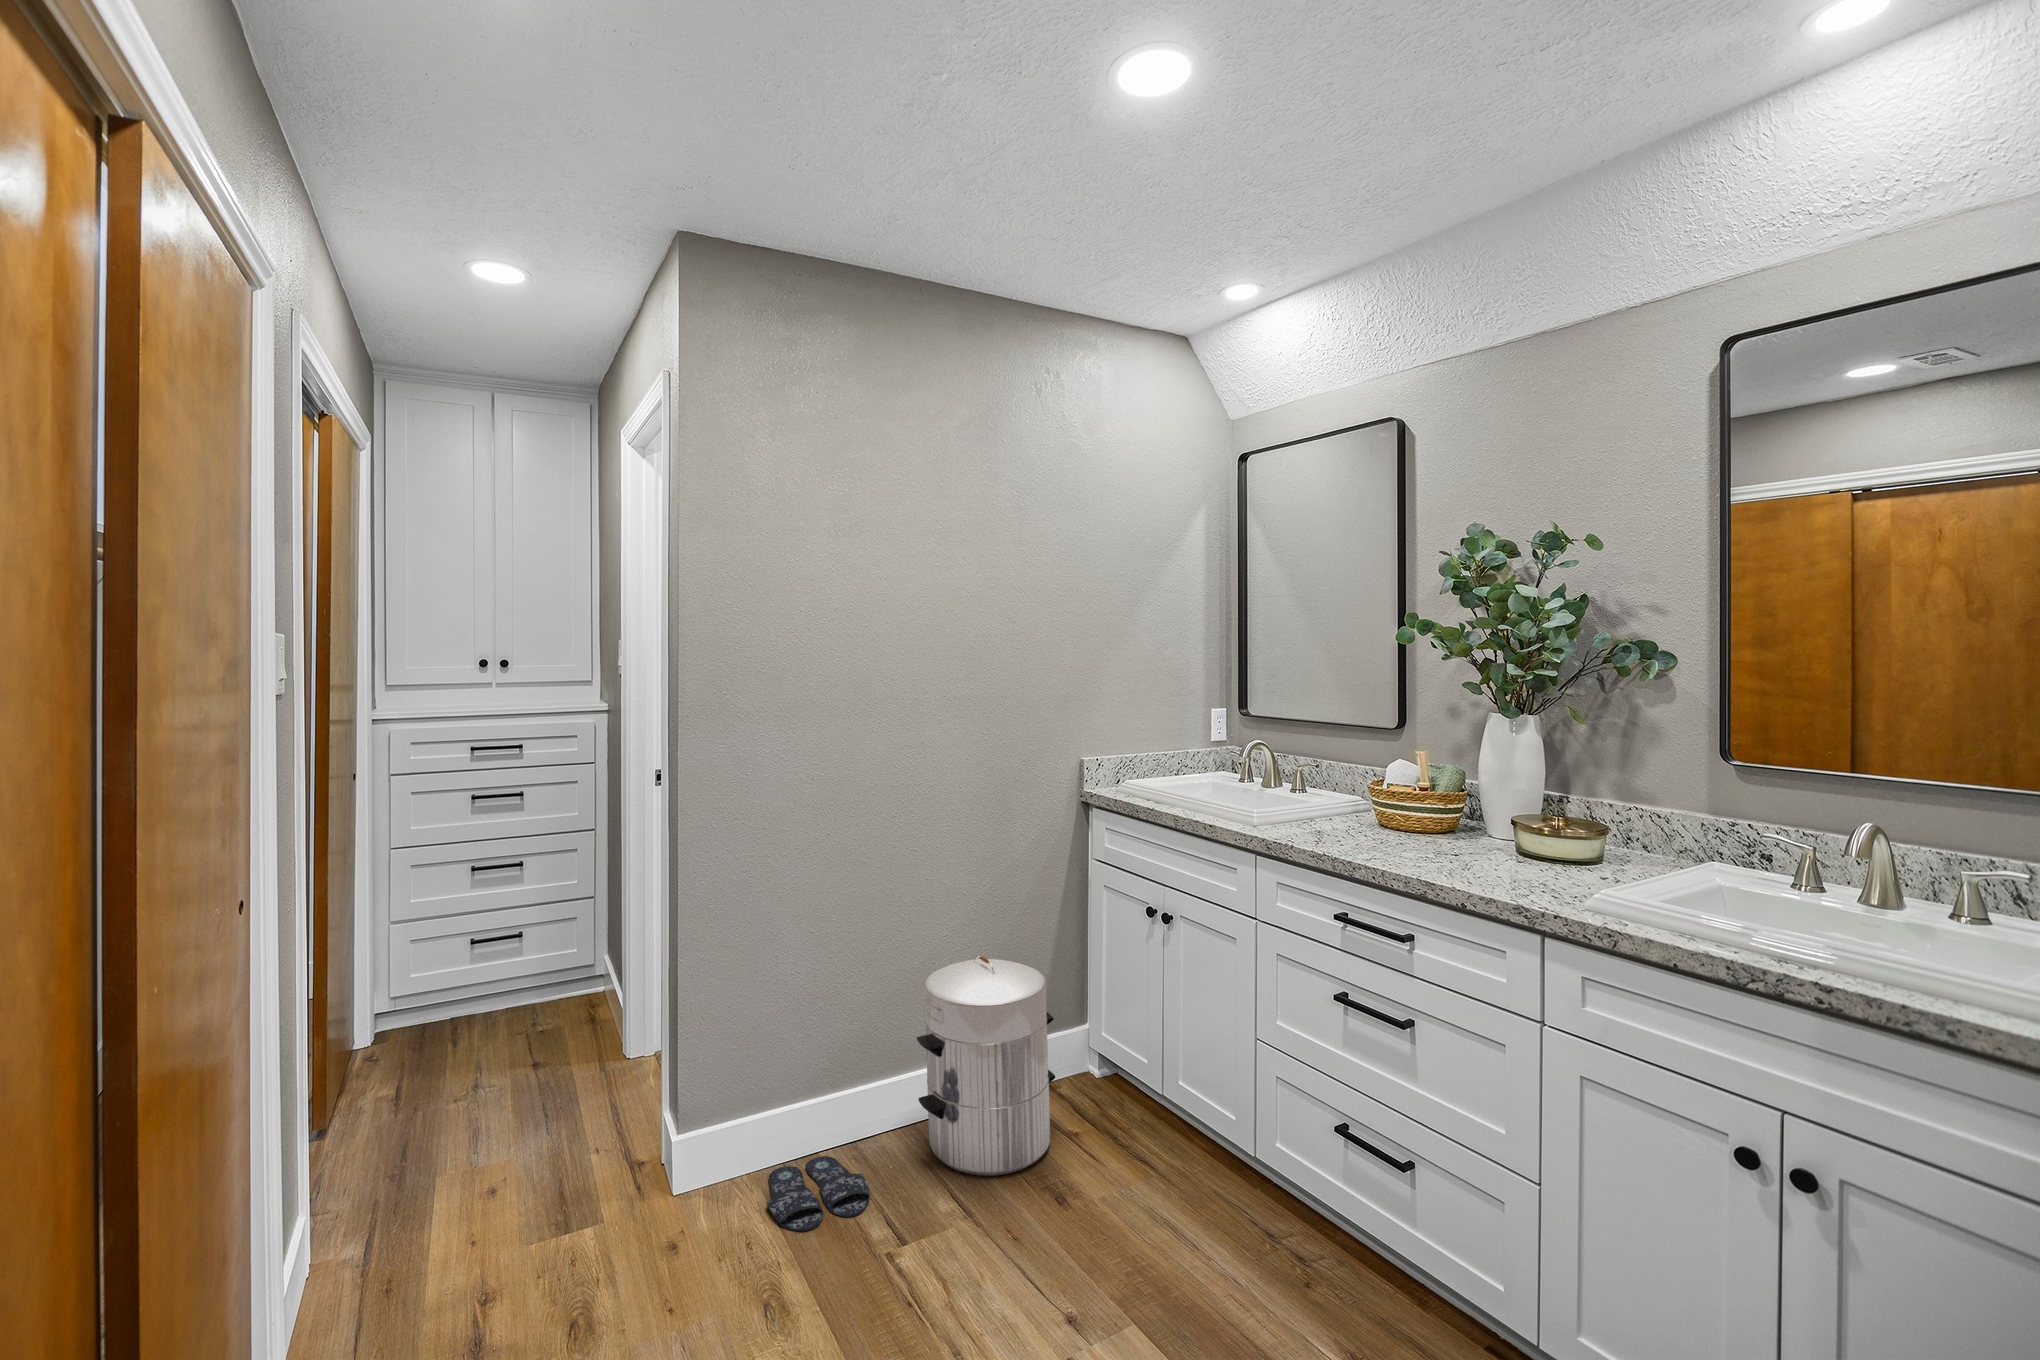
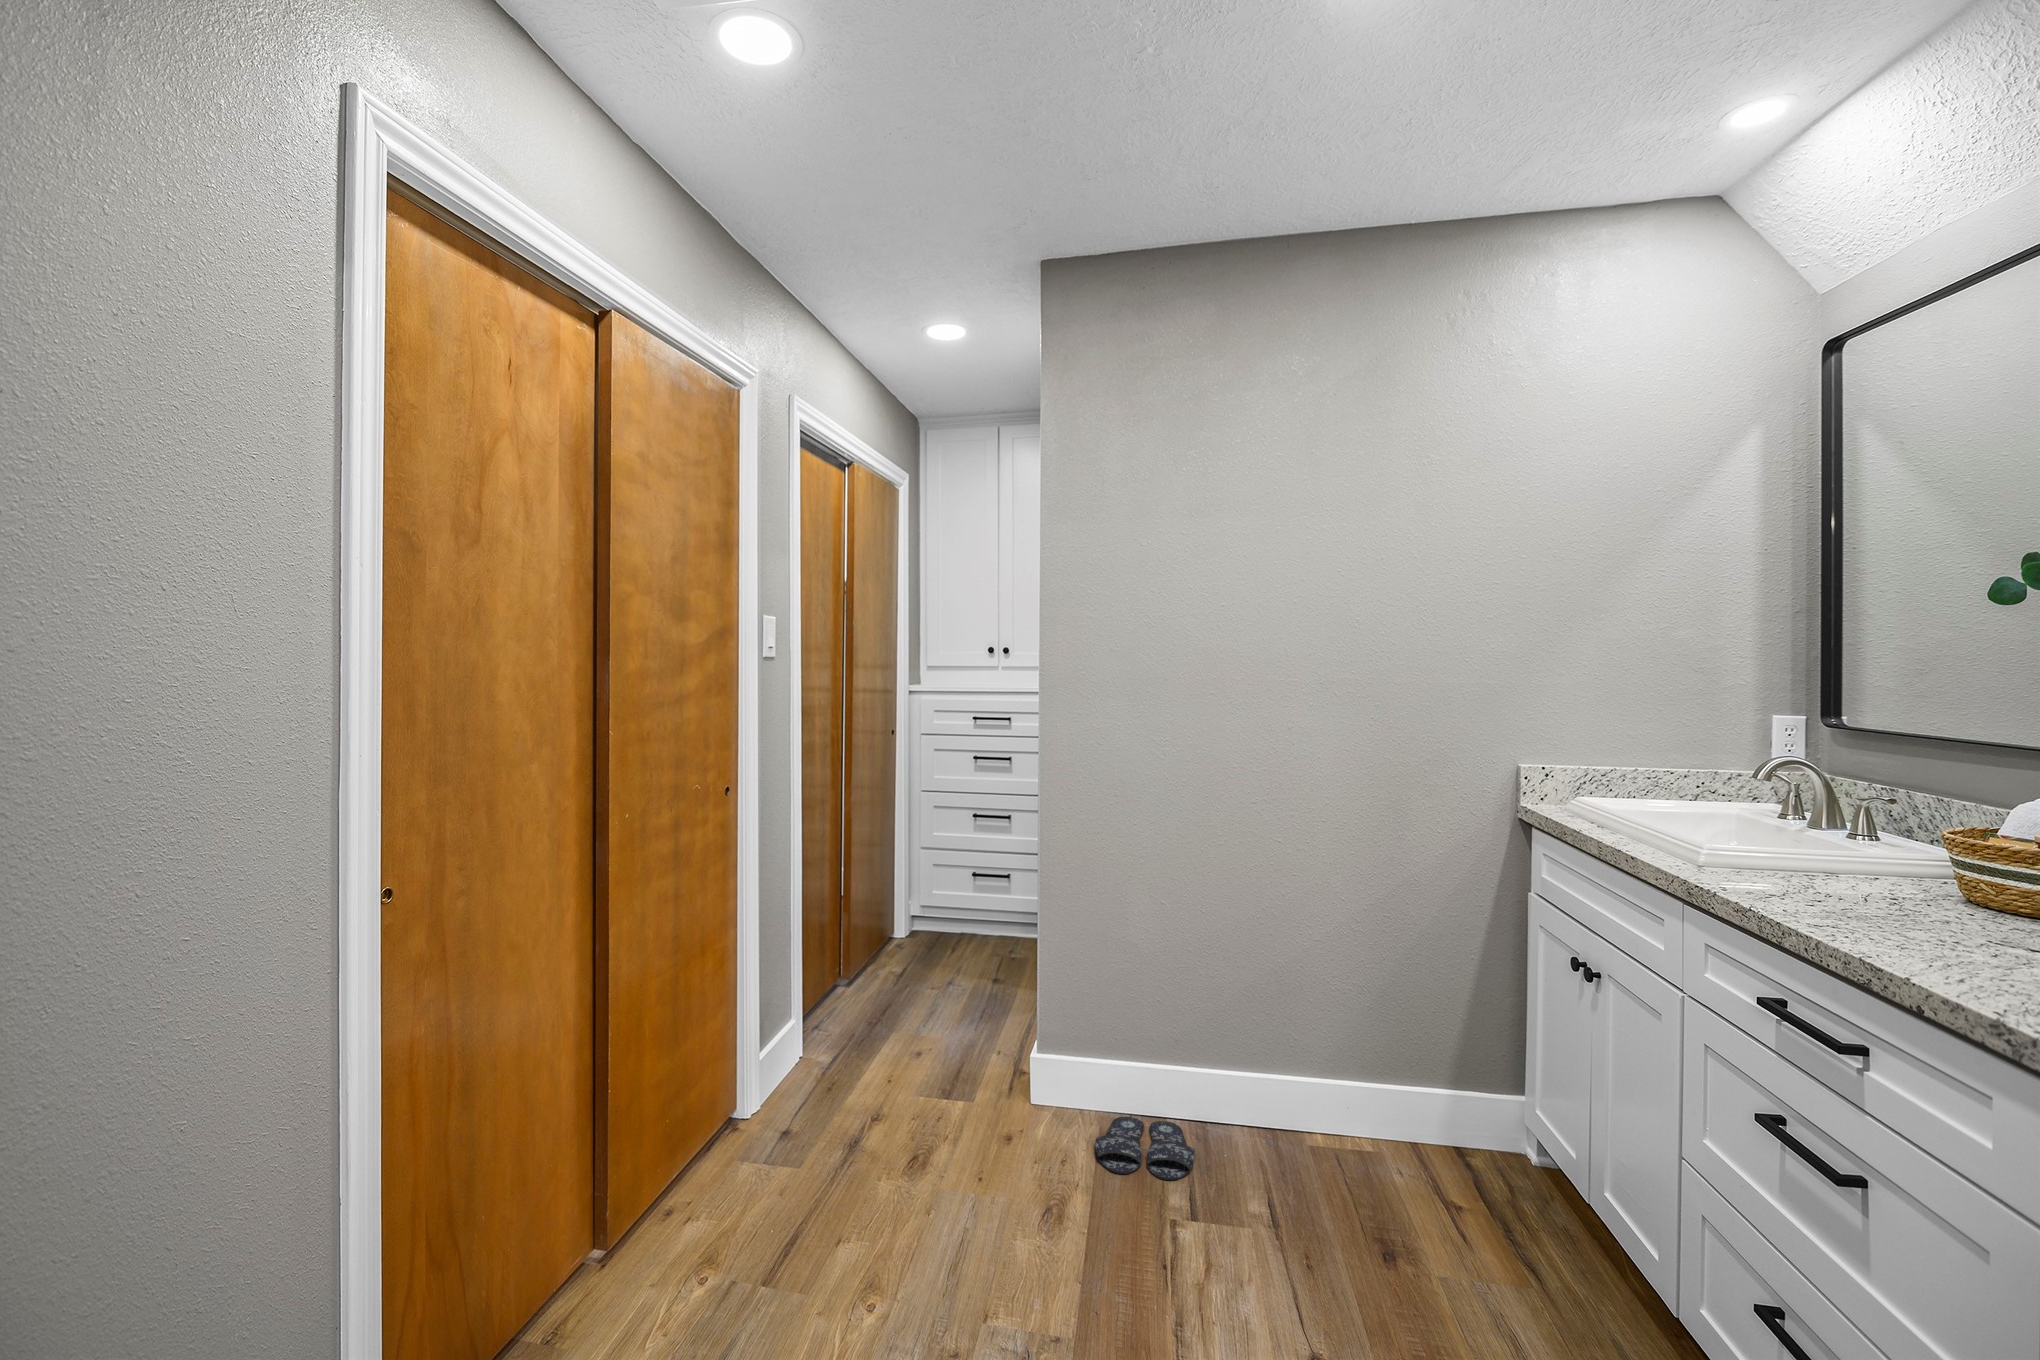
waste bin: present [916,956,1055,1176] -> none [1265,964,1438,1212]

